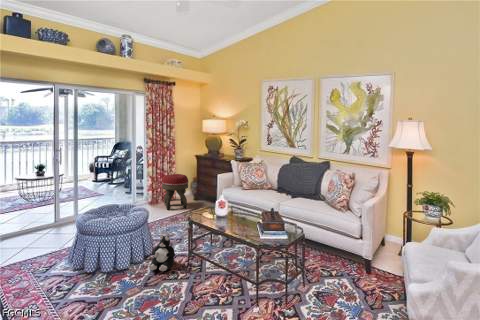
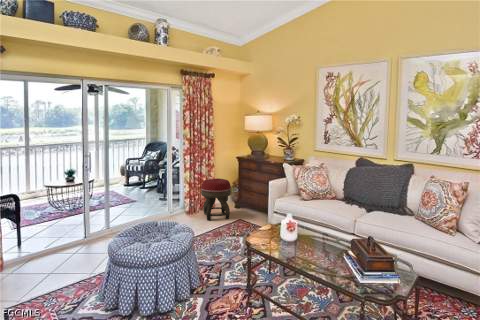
plush toy: present [148,235,175,271] -> none [199,260,231,308]

